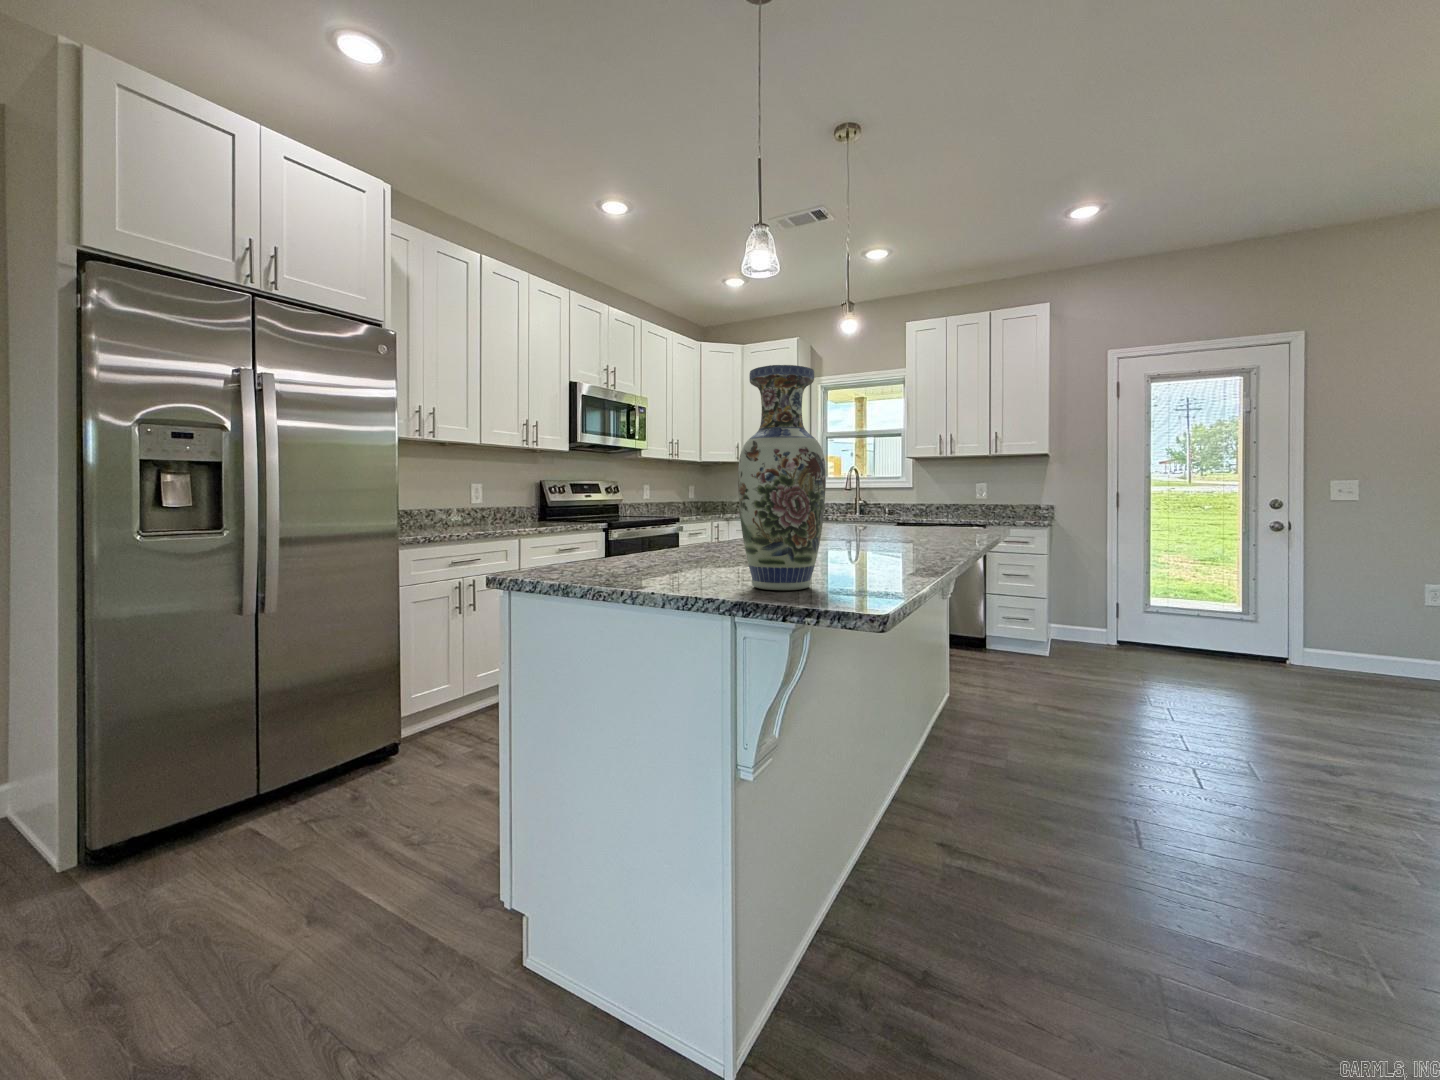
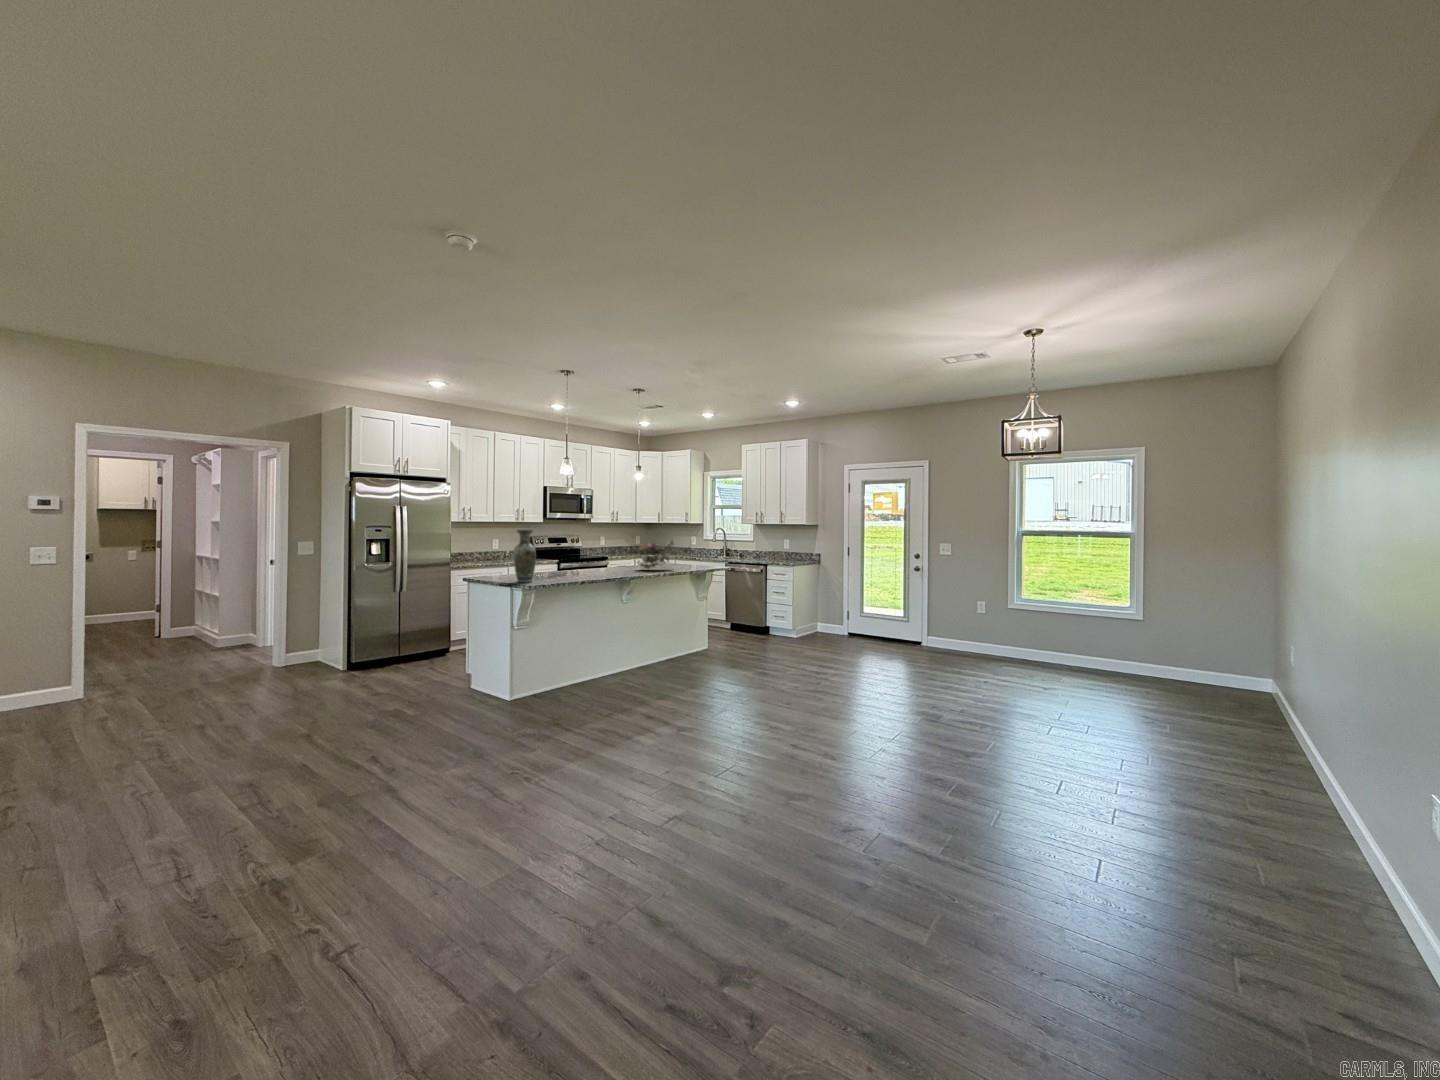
flower arrangement: none [862,463,963,537] -> present [638,540,673,568]

